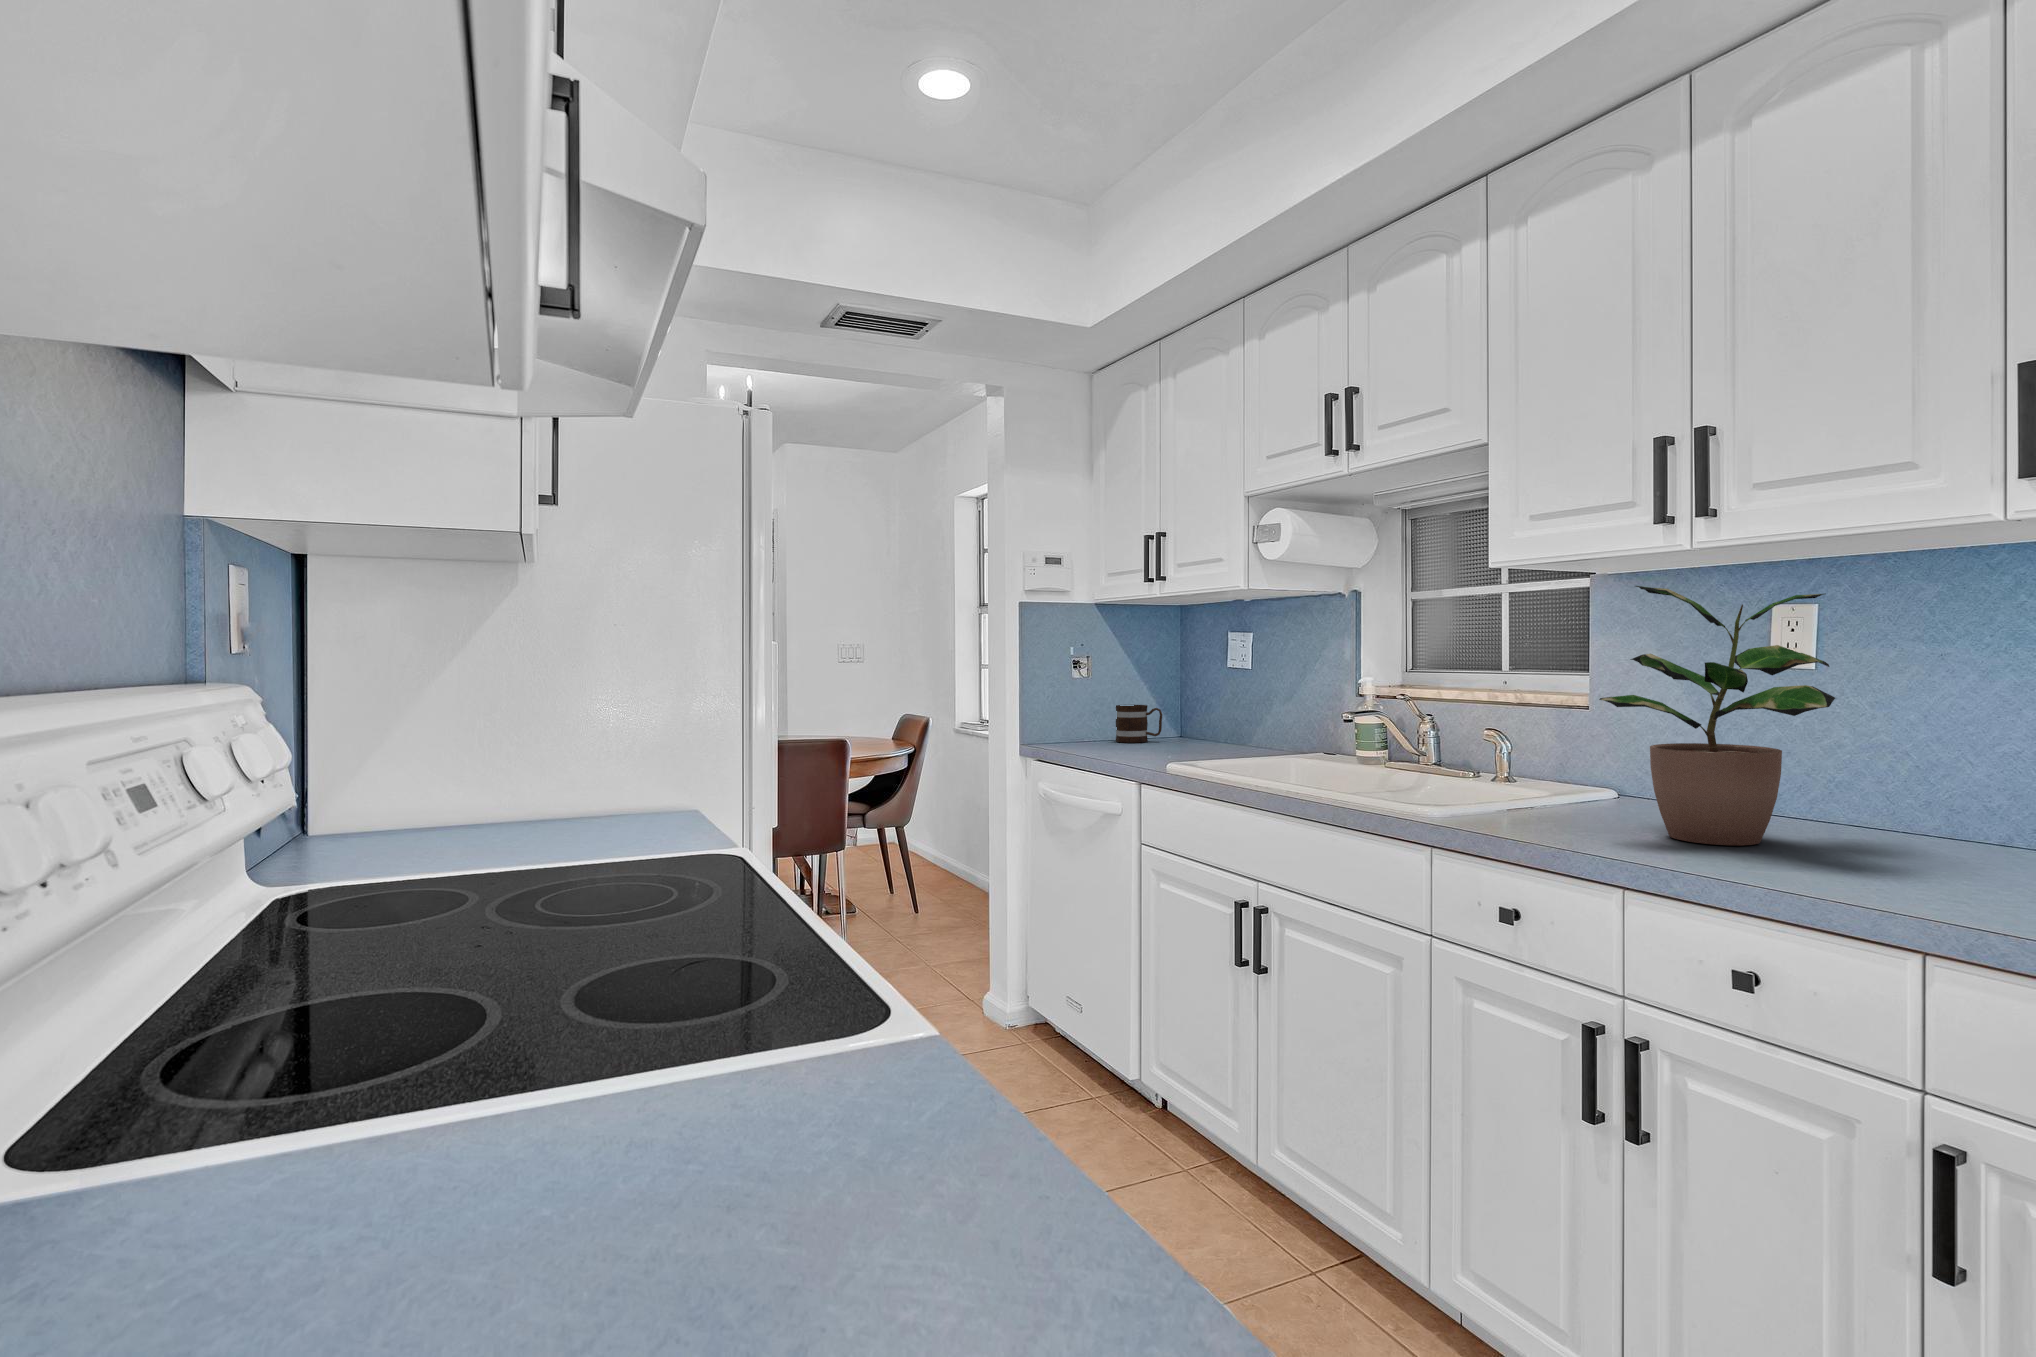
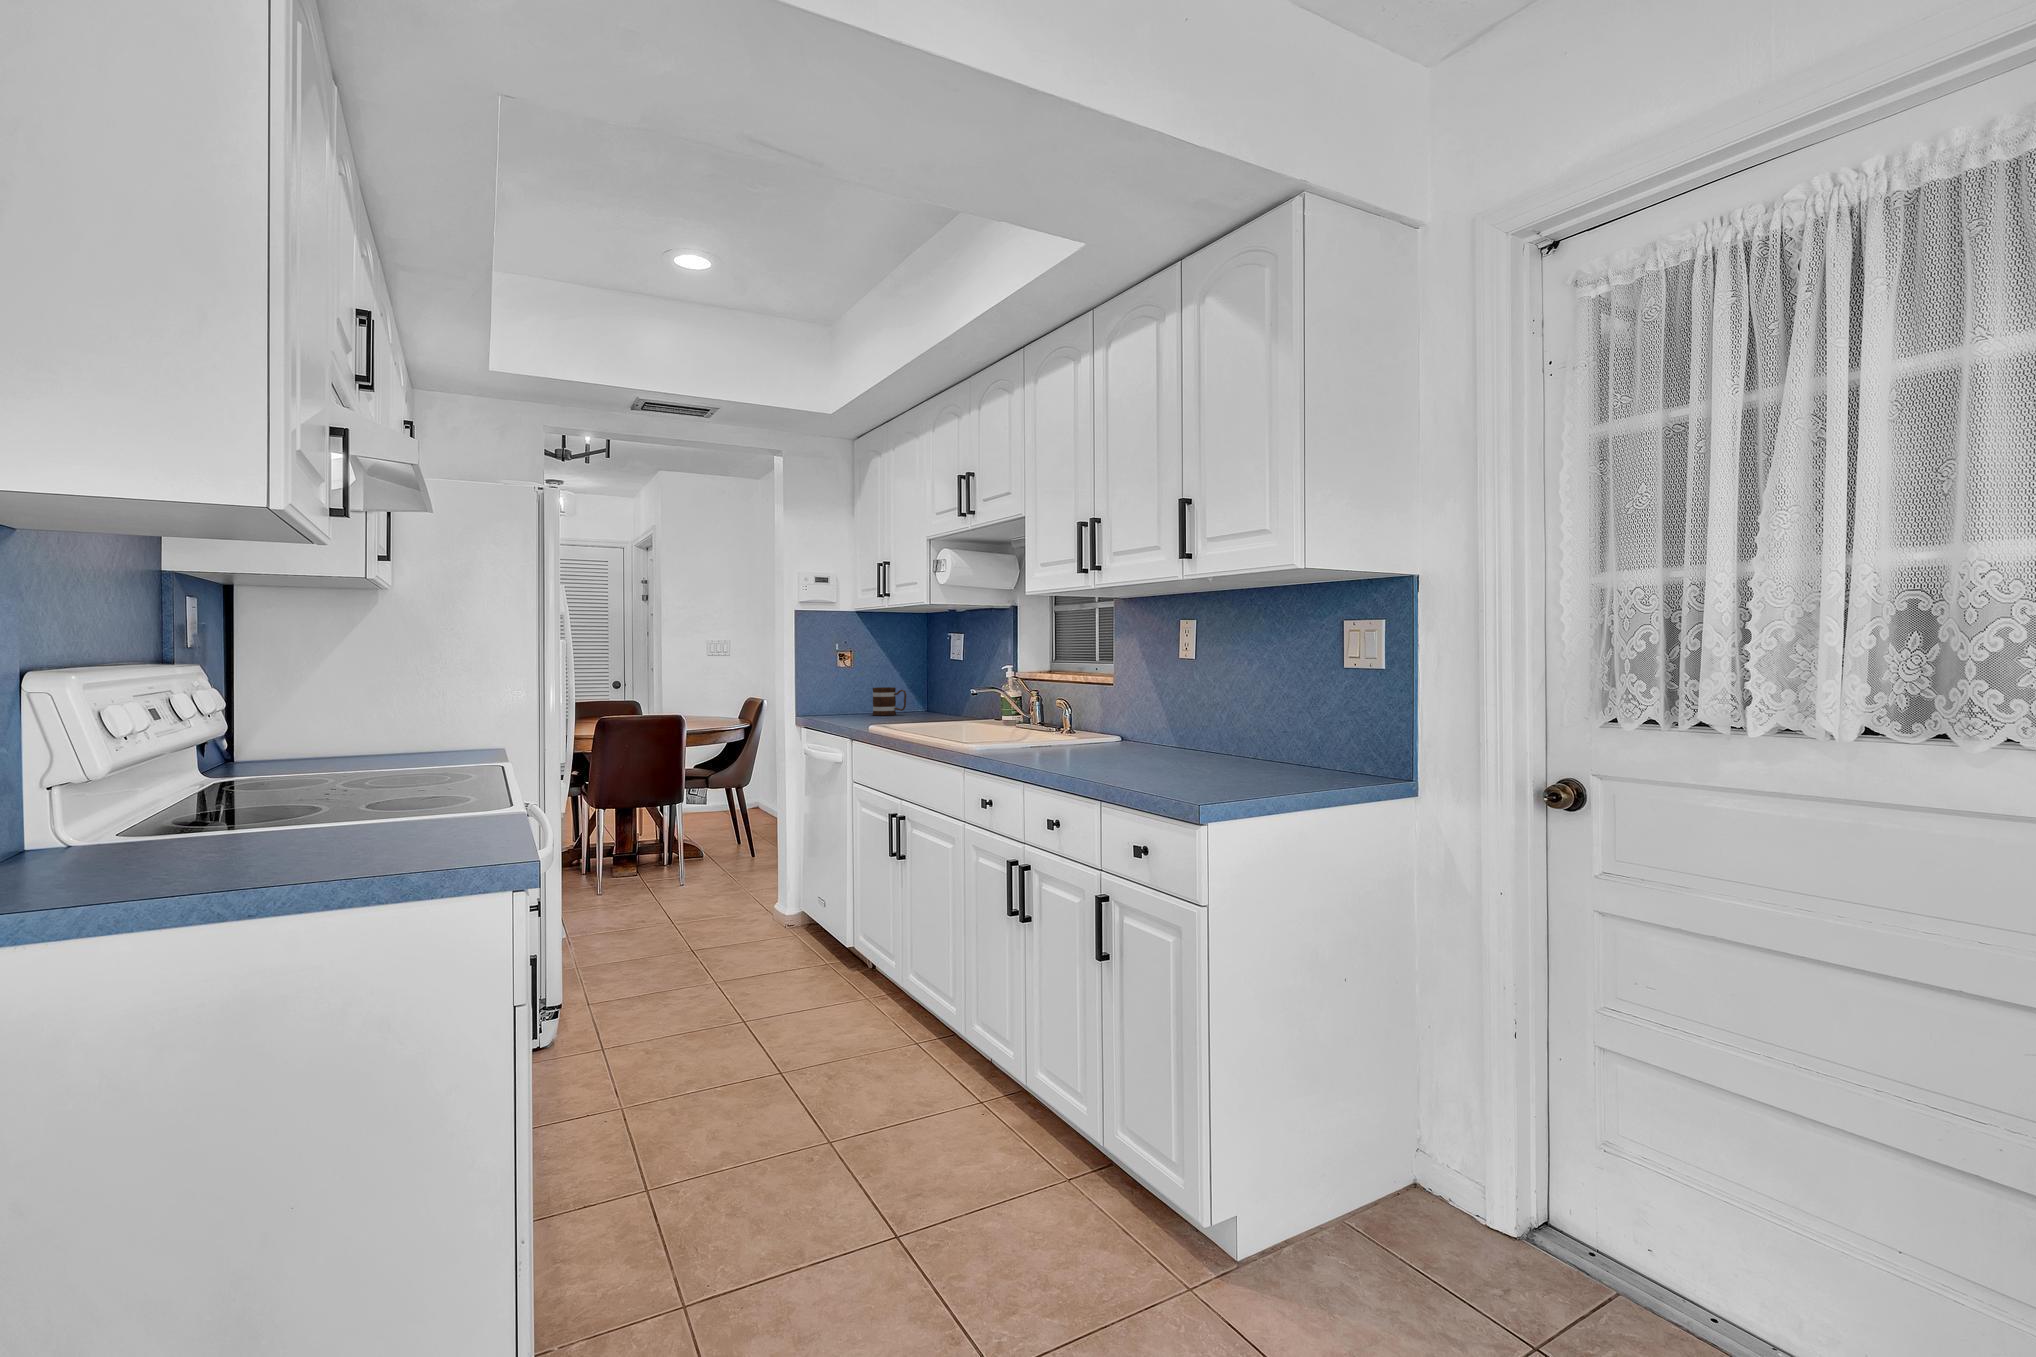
potted plant: present [1599,586,1835,845] -> none [1037,610,1169,761]

